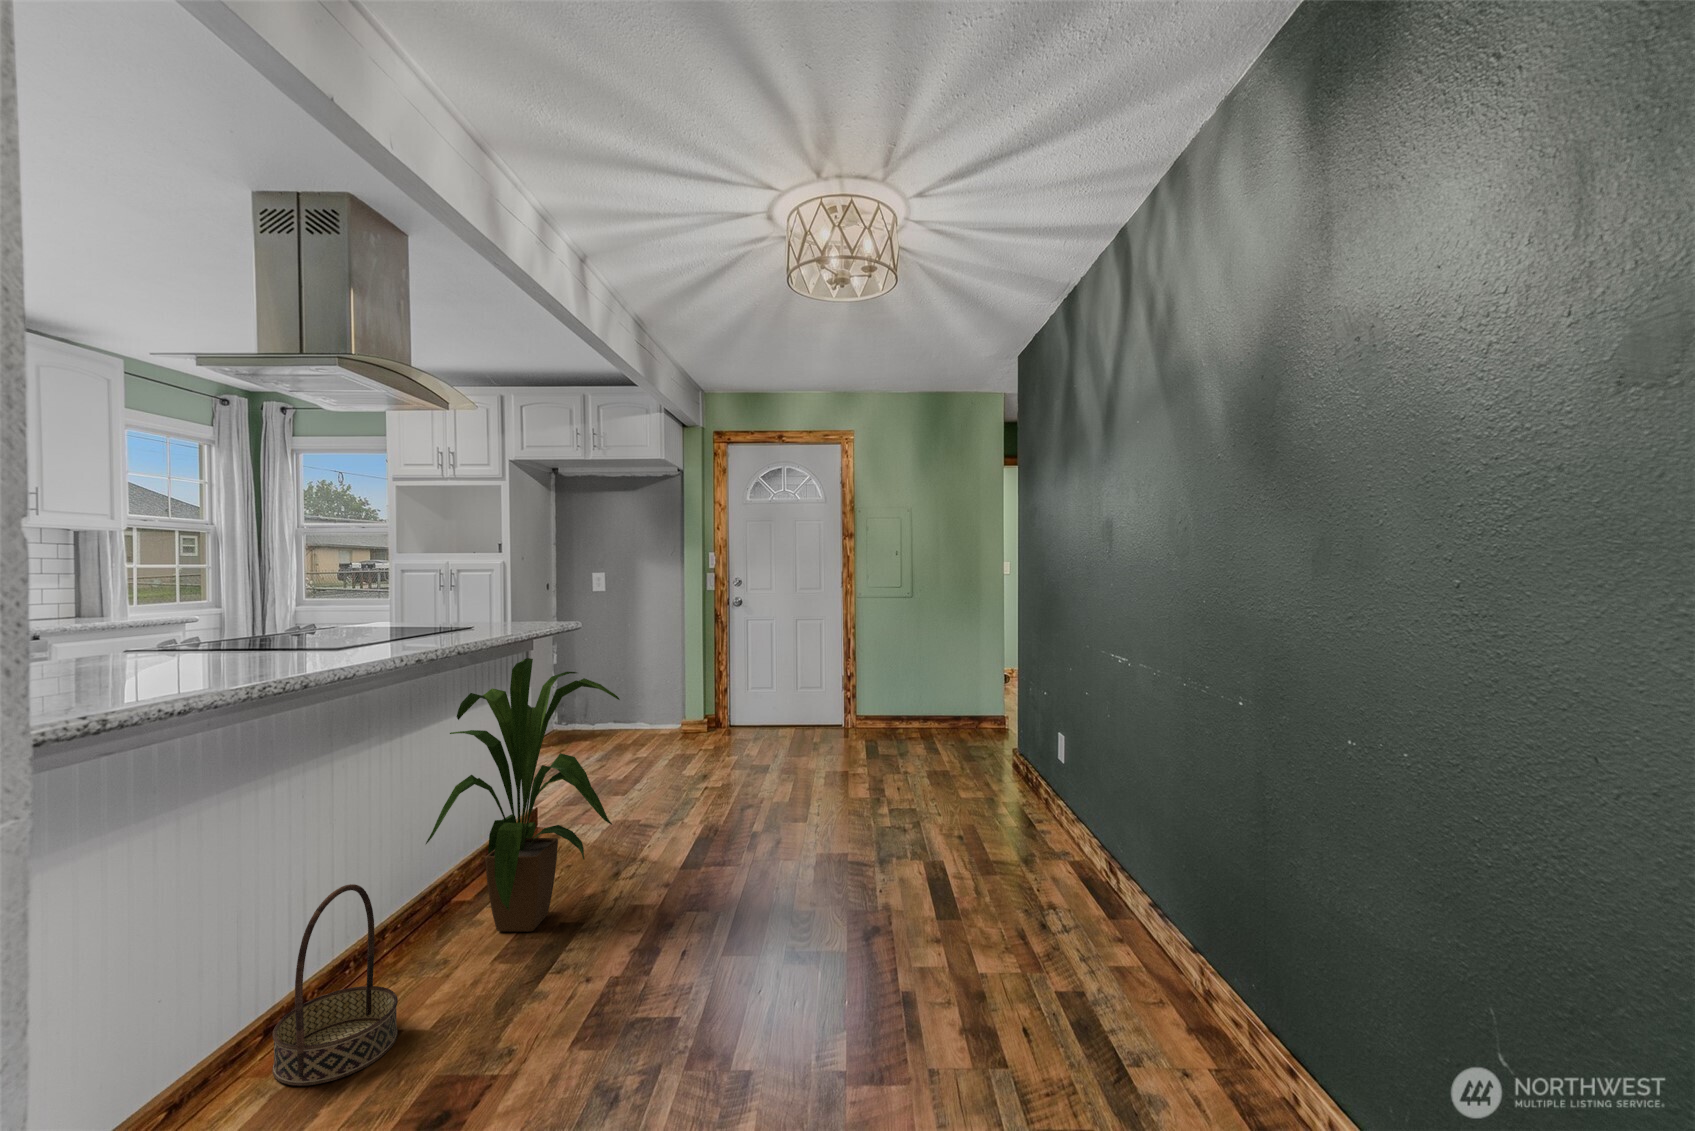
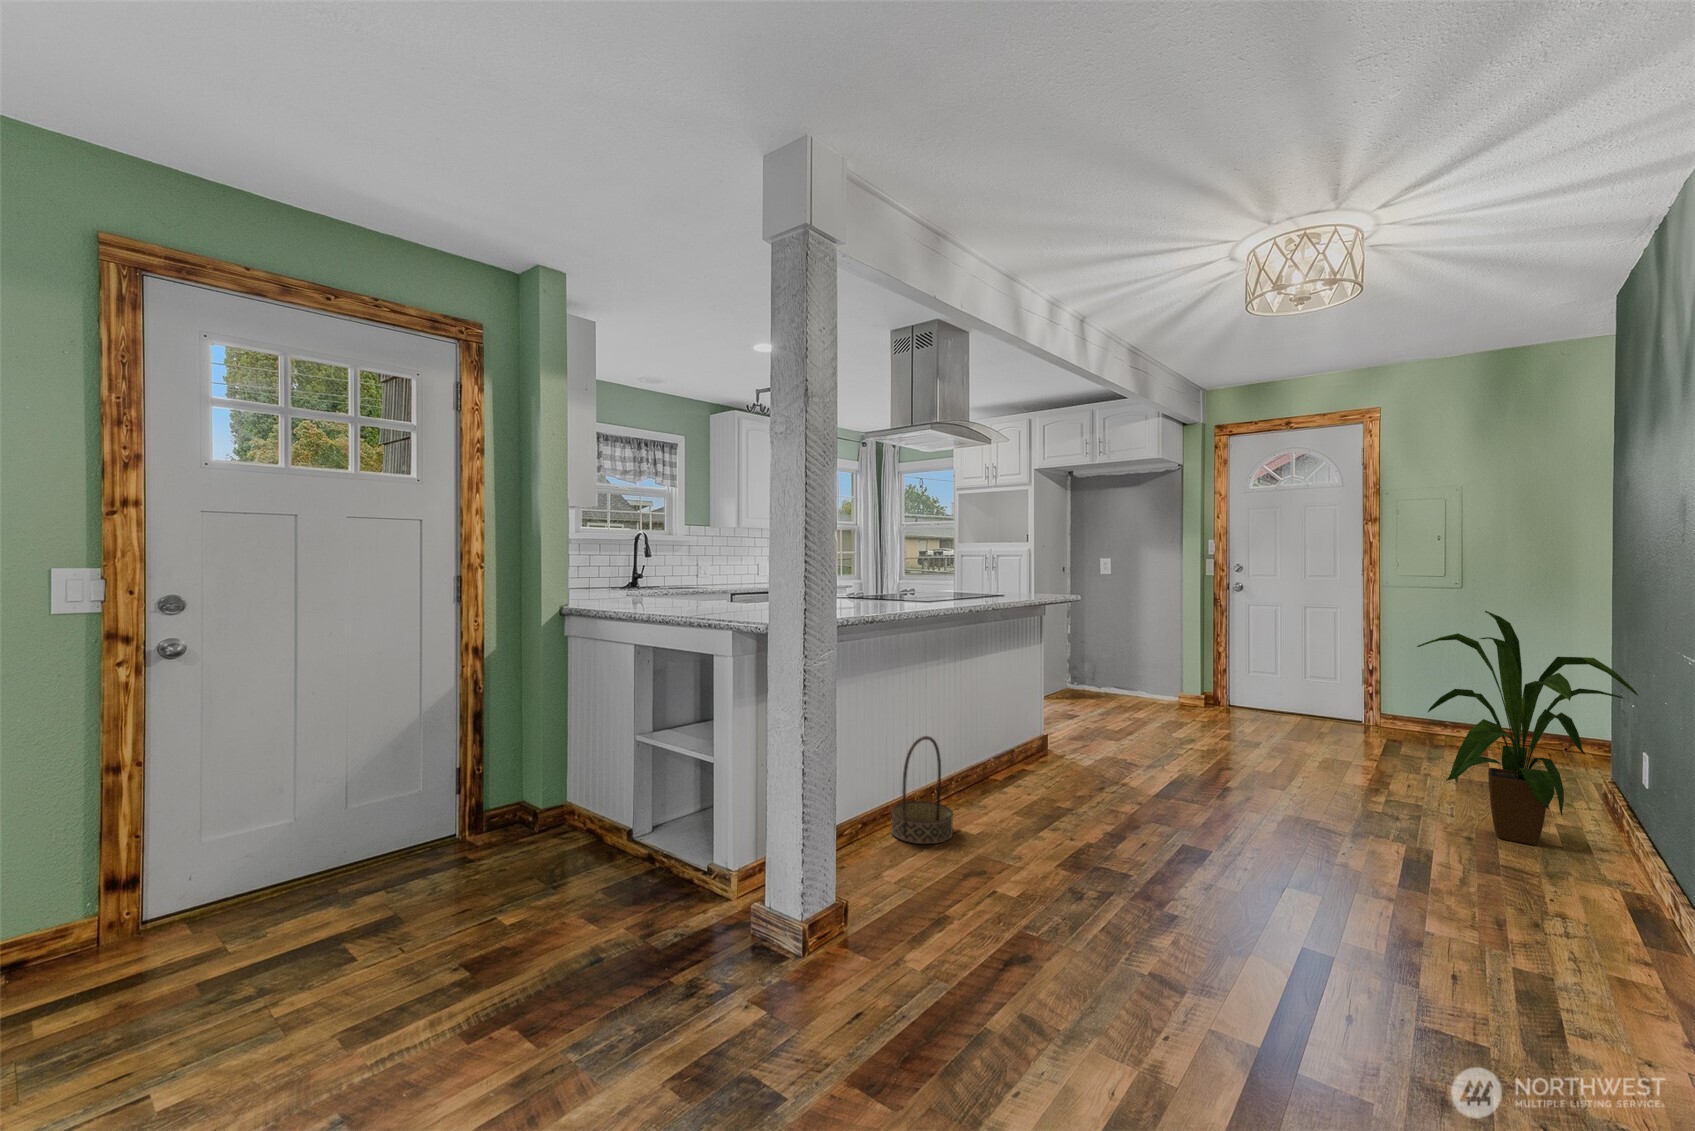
house plant: present [426,658,620,932] -> present [1417,611,1638,845]

